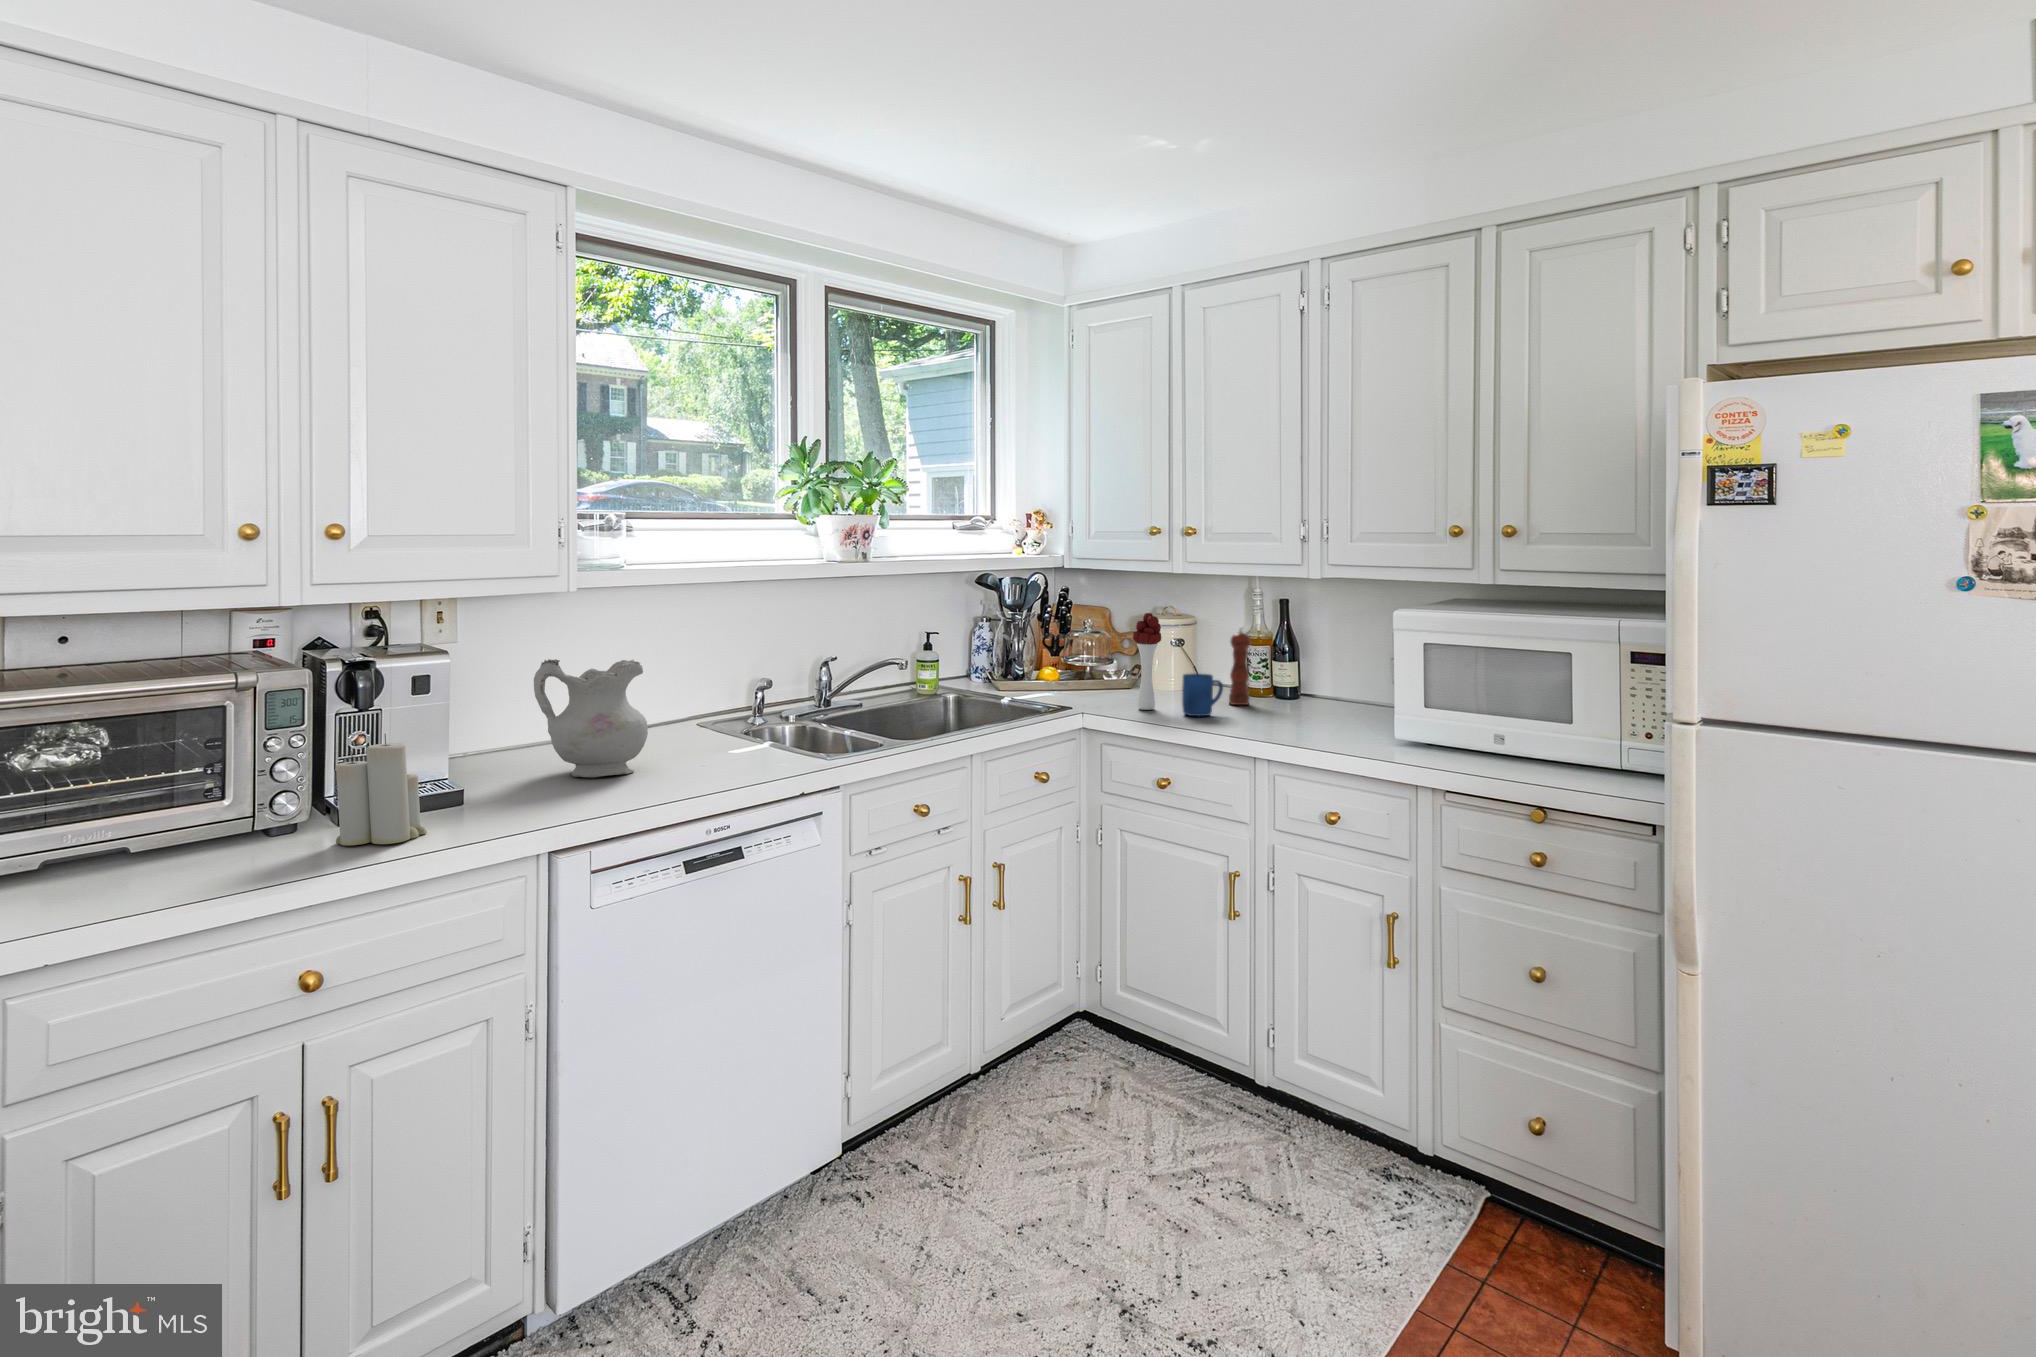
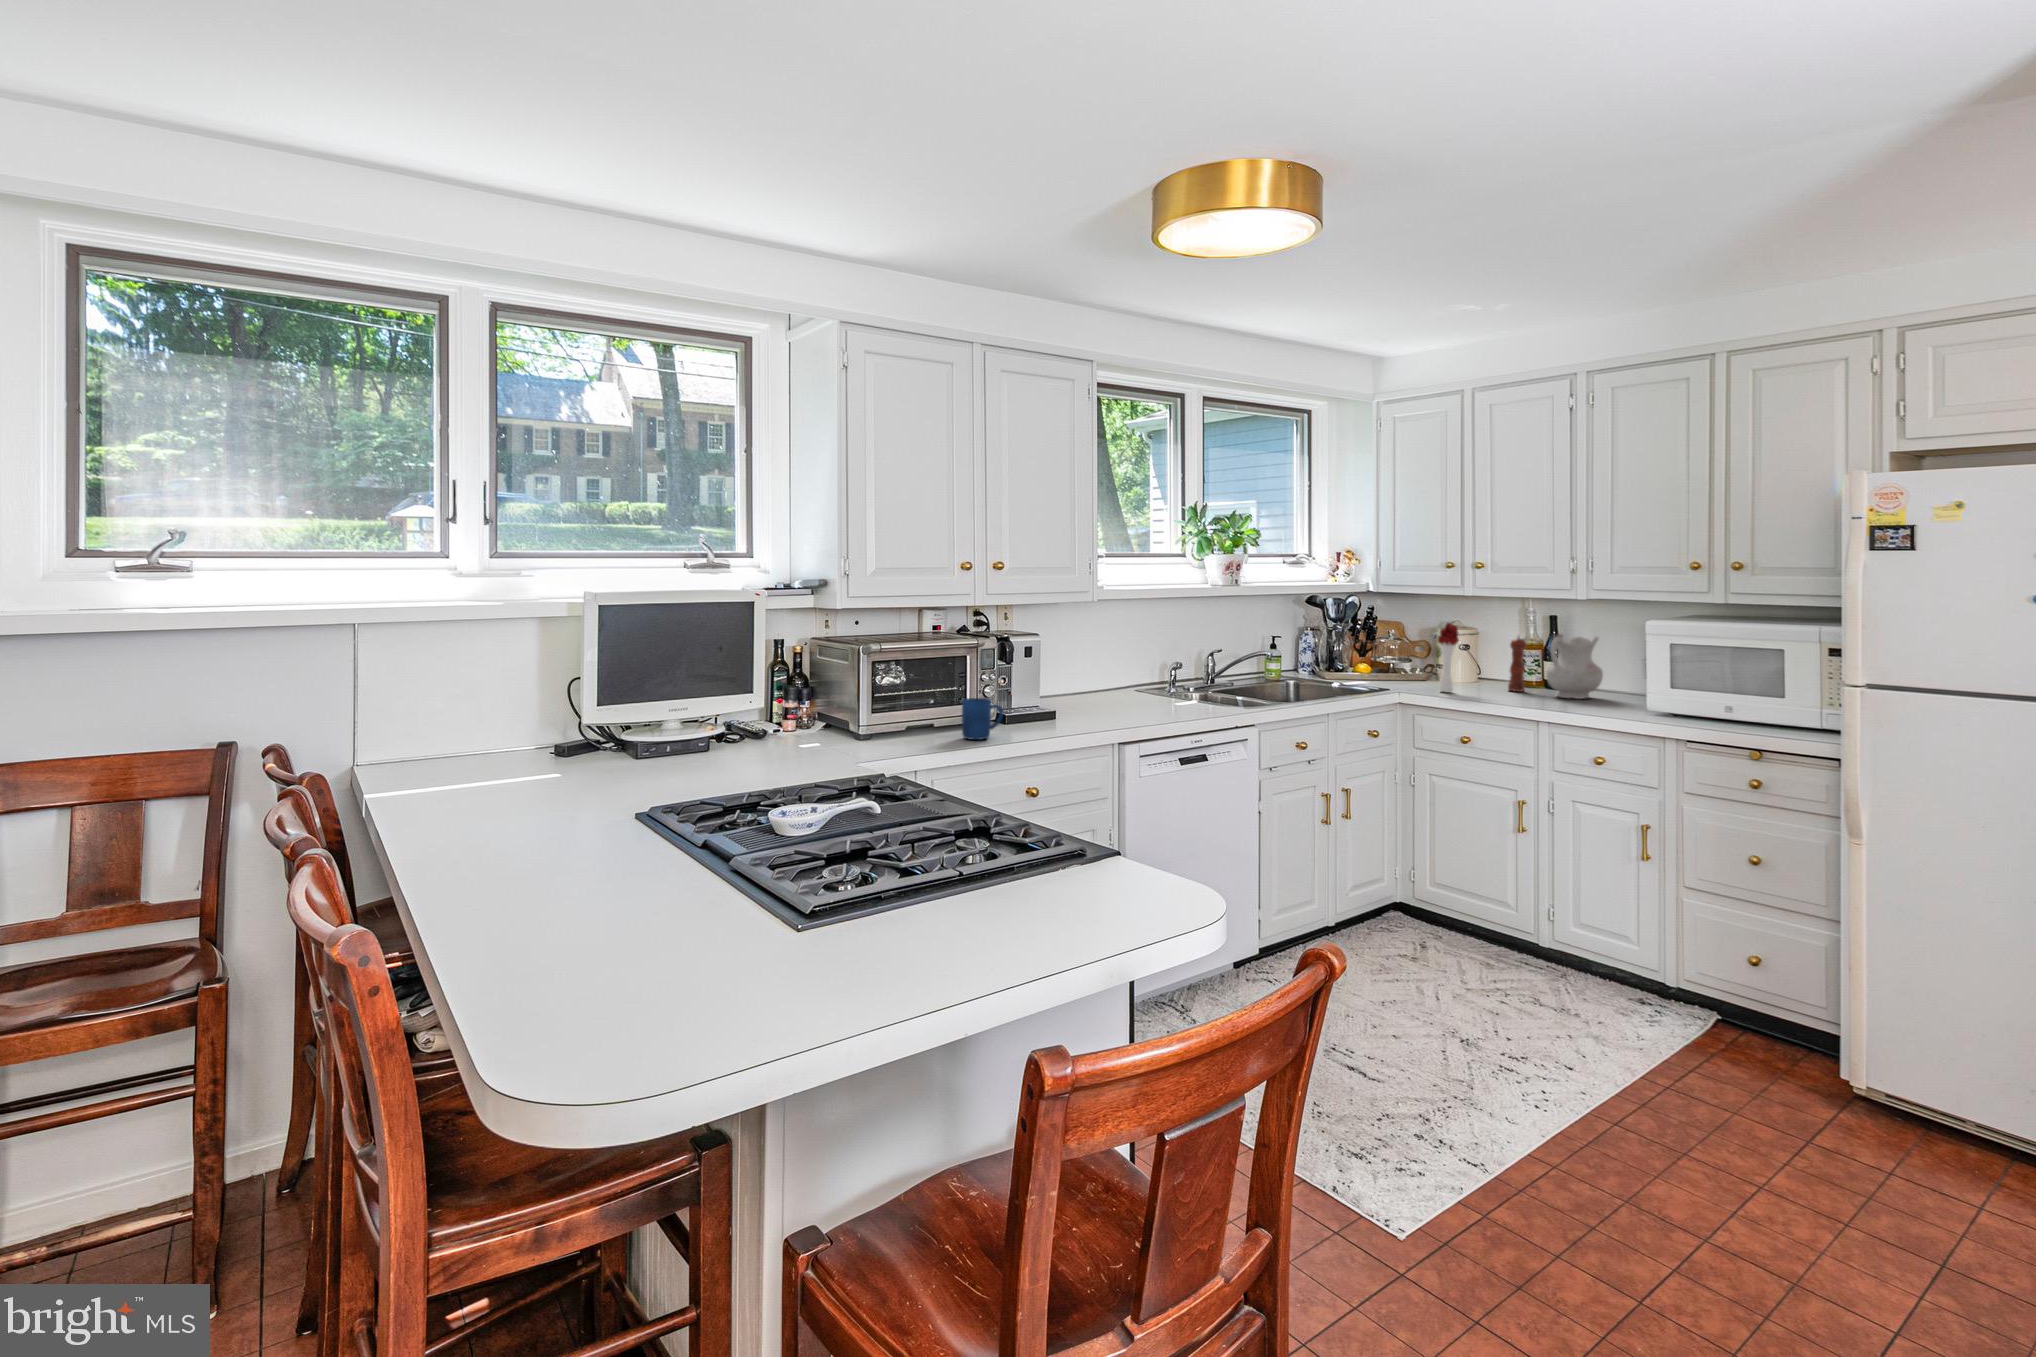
ceramic pitcher: present [534,659,648,778] -> present [1546,634,1603,699]
mug: present [1182,674,1223,716] -> present [962,698,1003,740]
candle: present [336,734,427,845] -> none [1027,672,1067,731]

